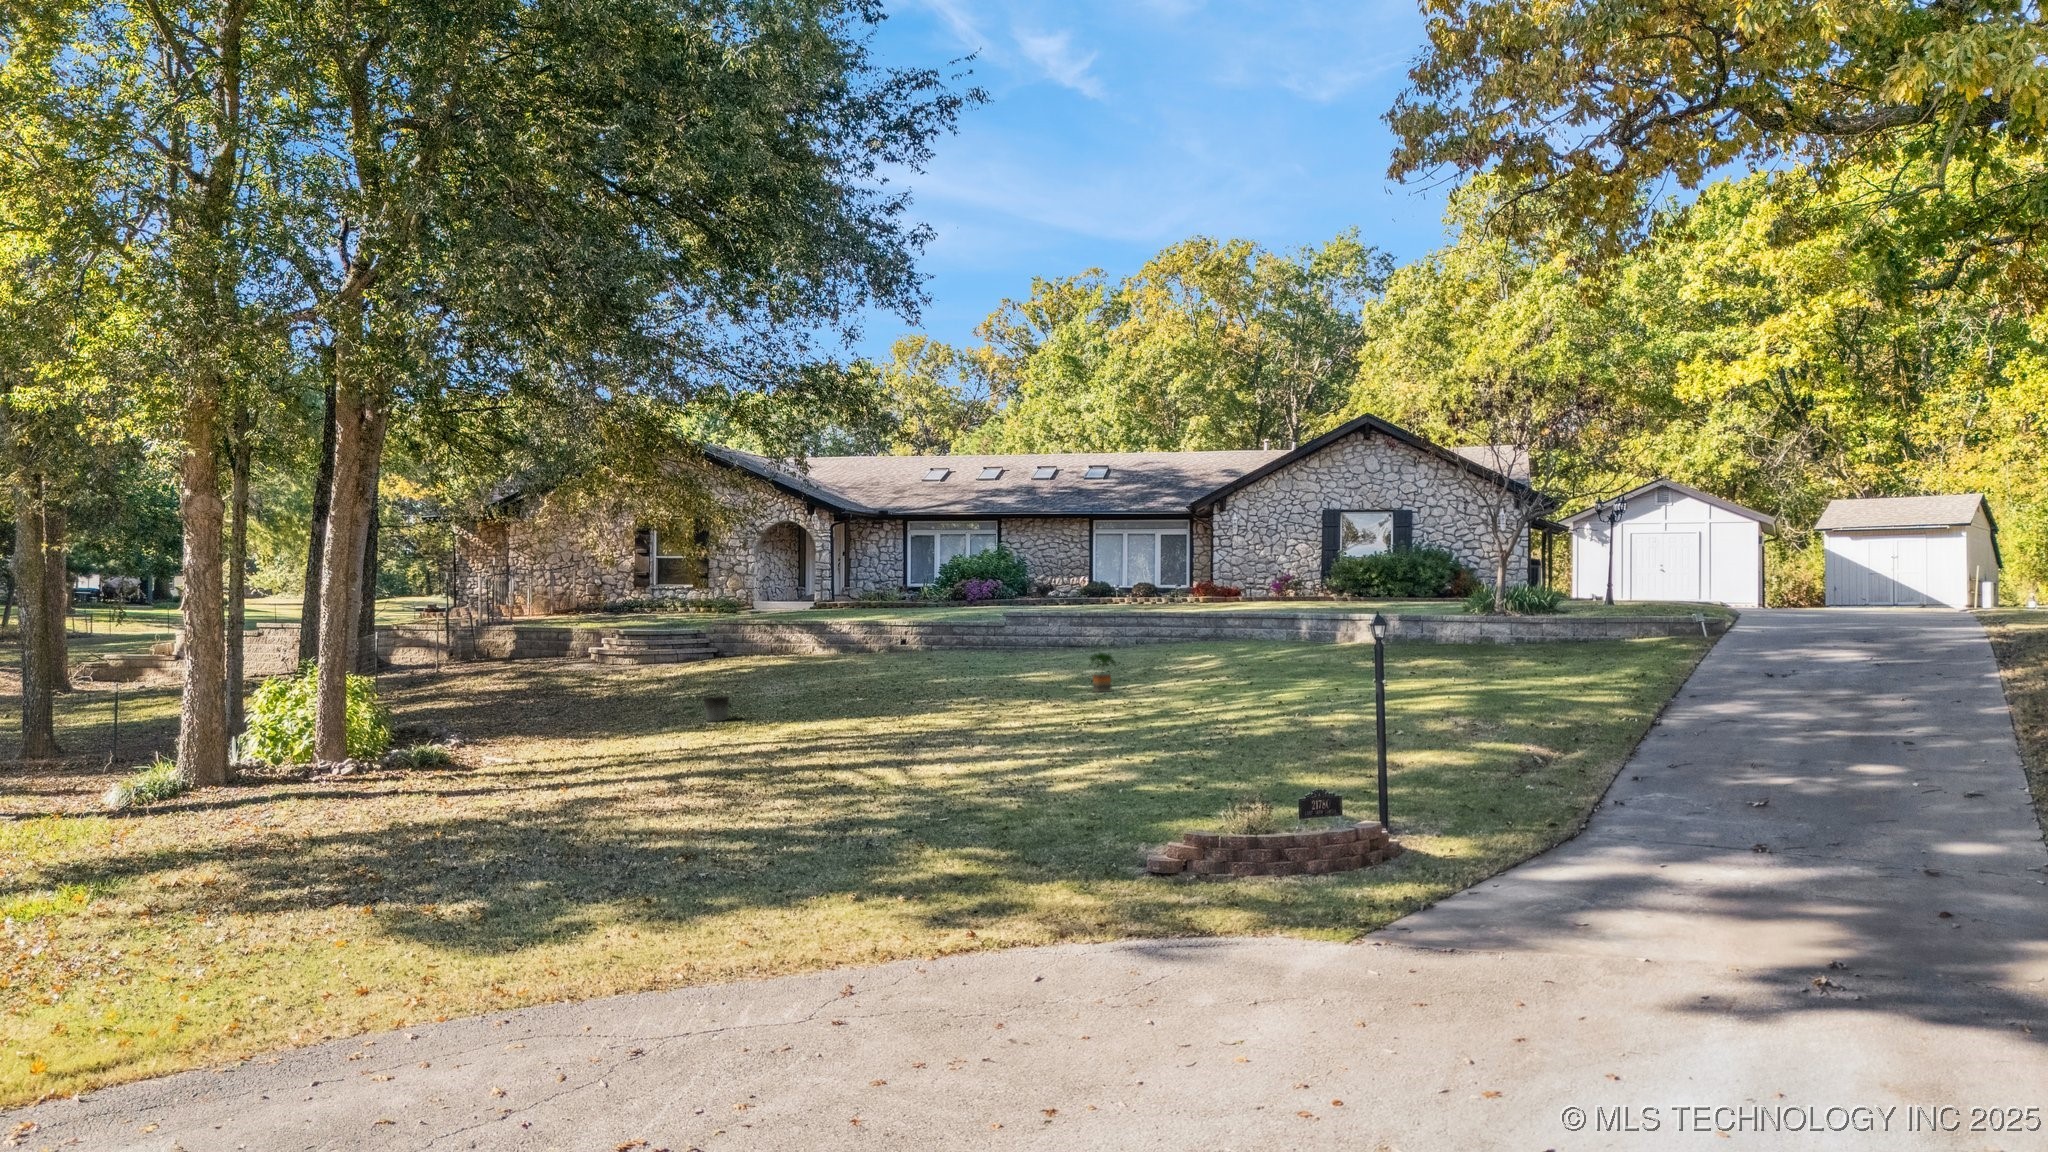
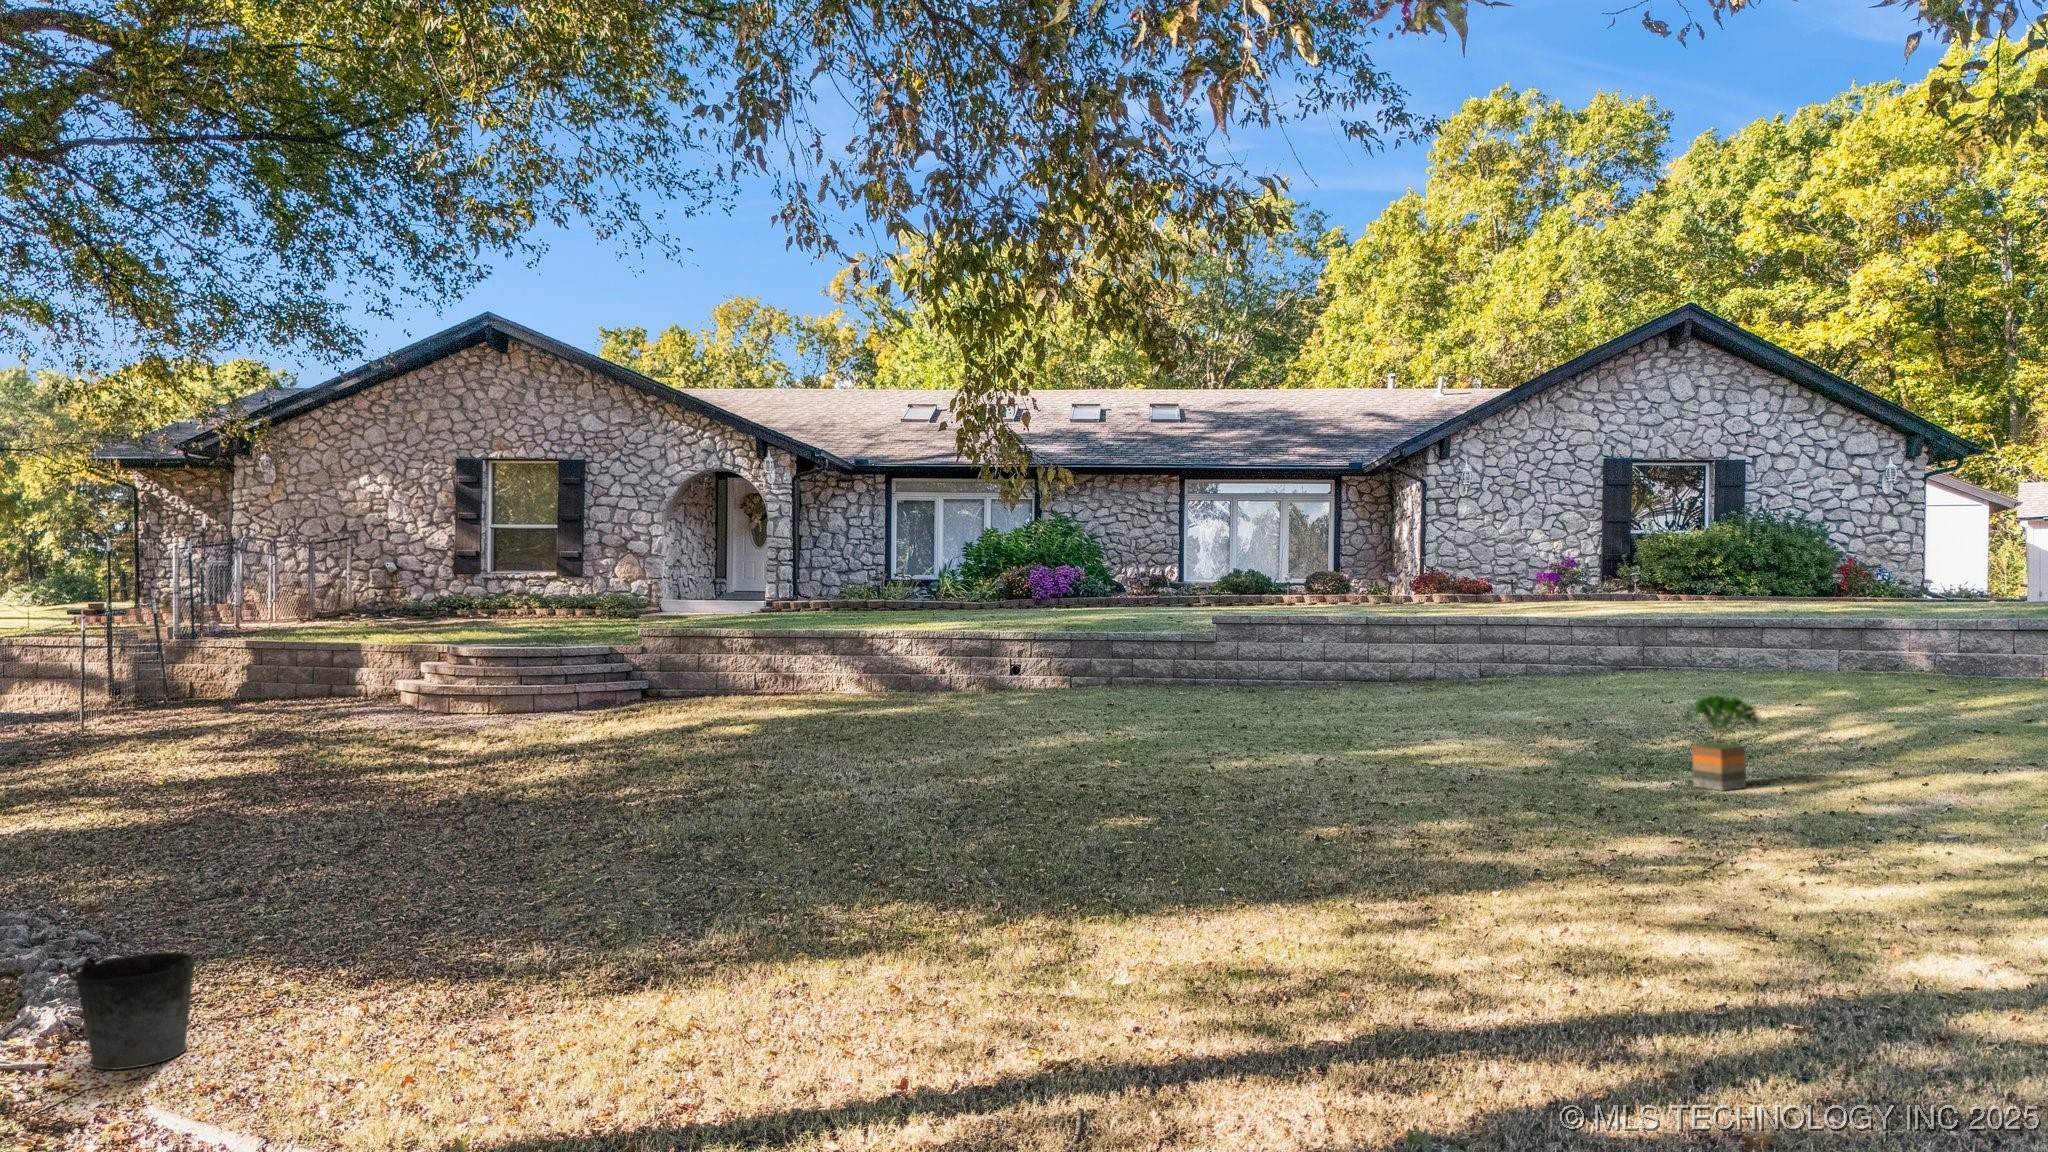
bucket: present [703,696,729,721] -> present [68,952,196,1070]

